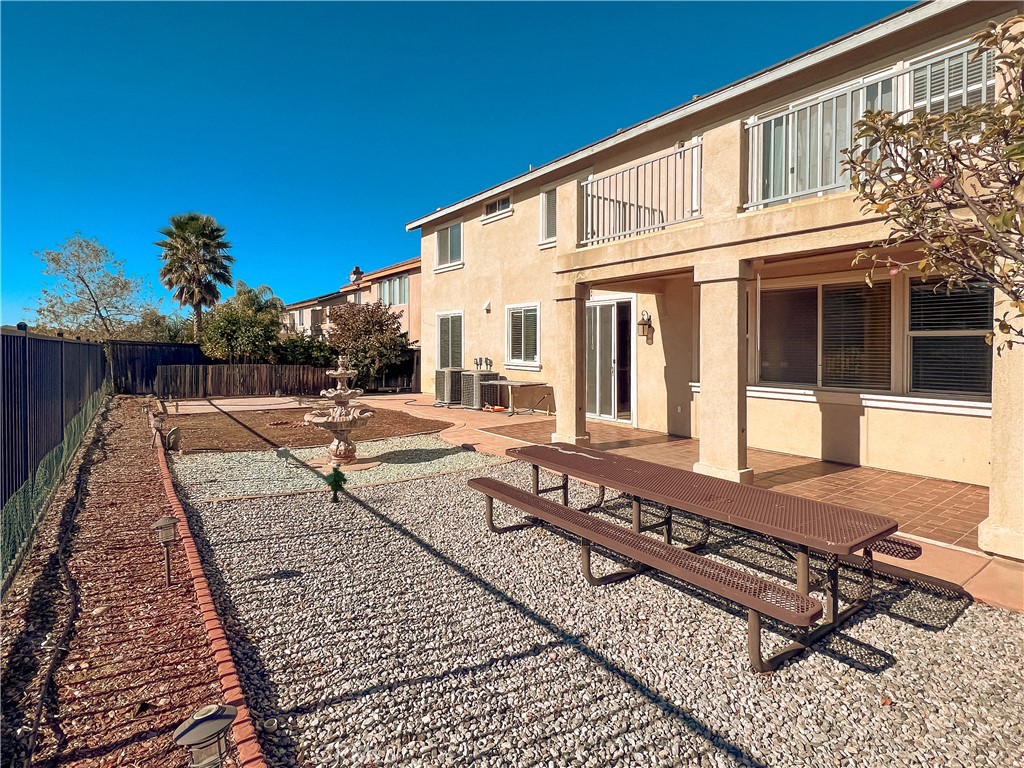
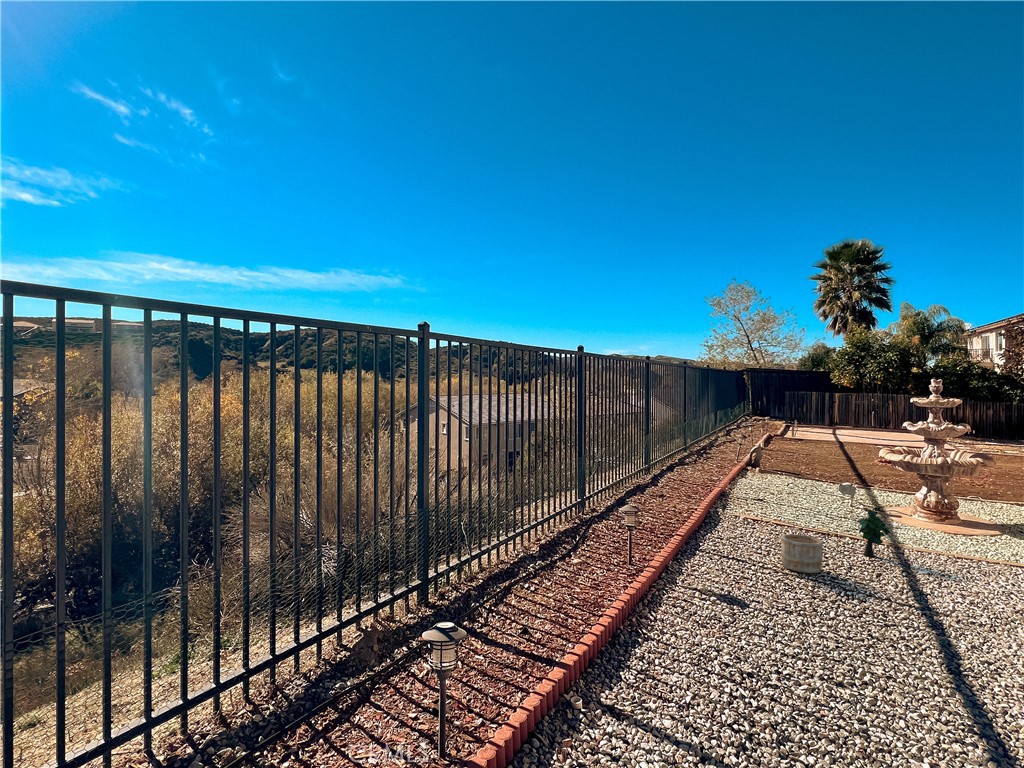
wooden bucket: none [287,500,320,533] -> present [780,534,824,573]

